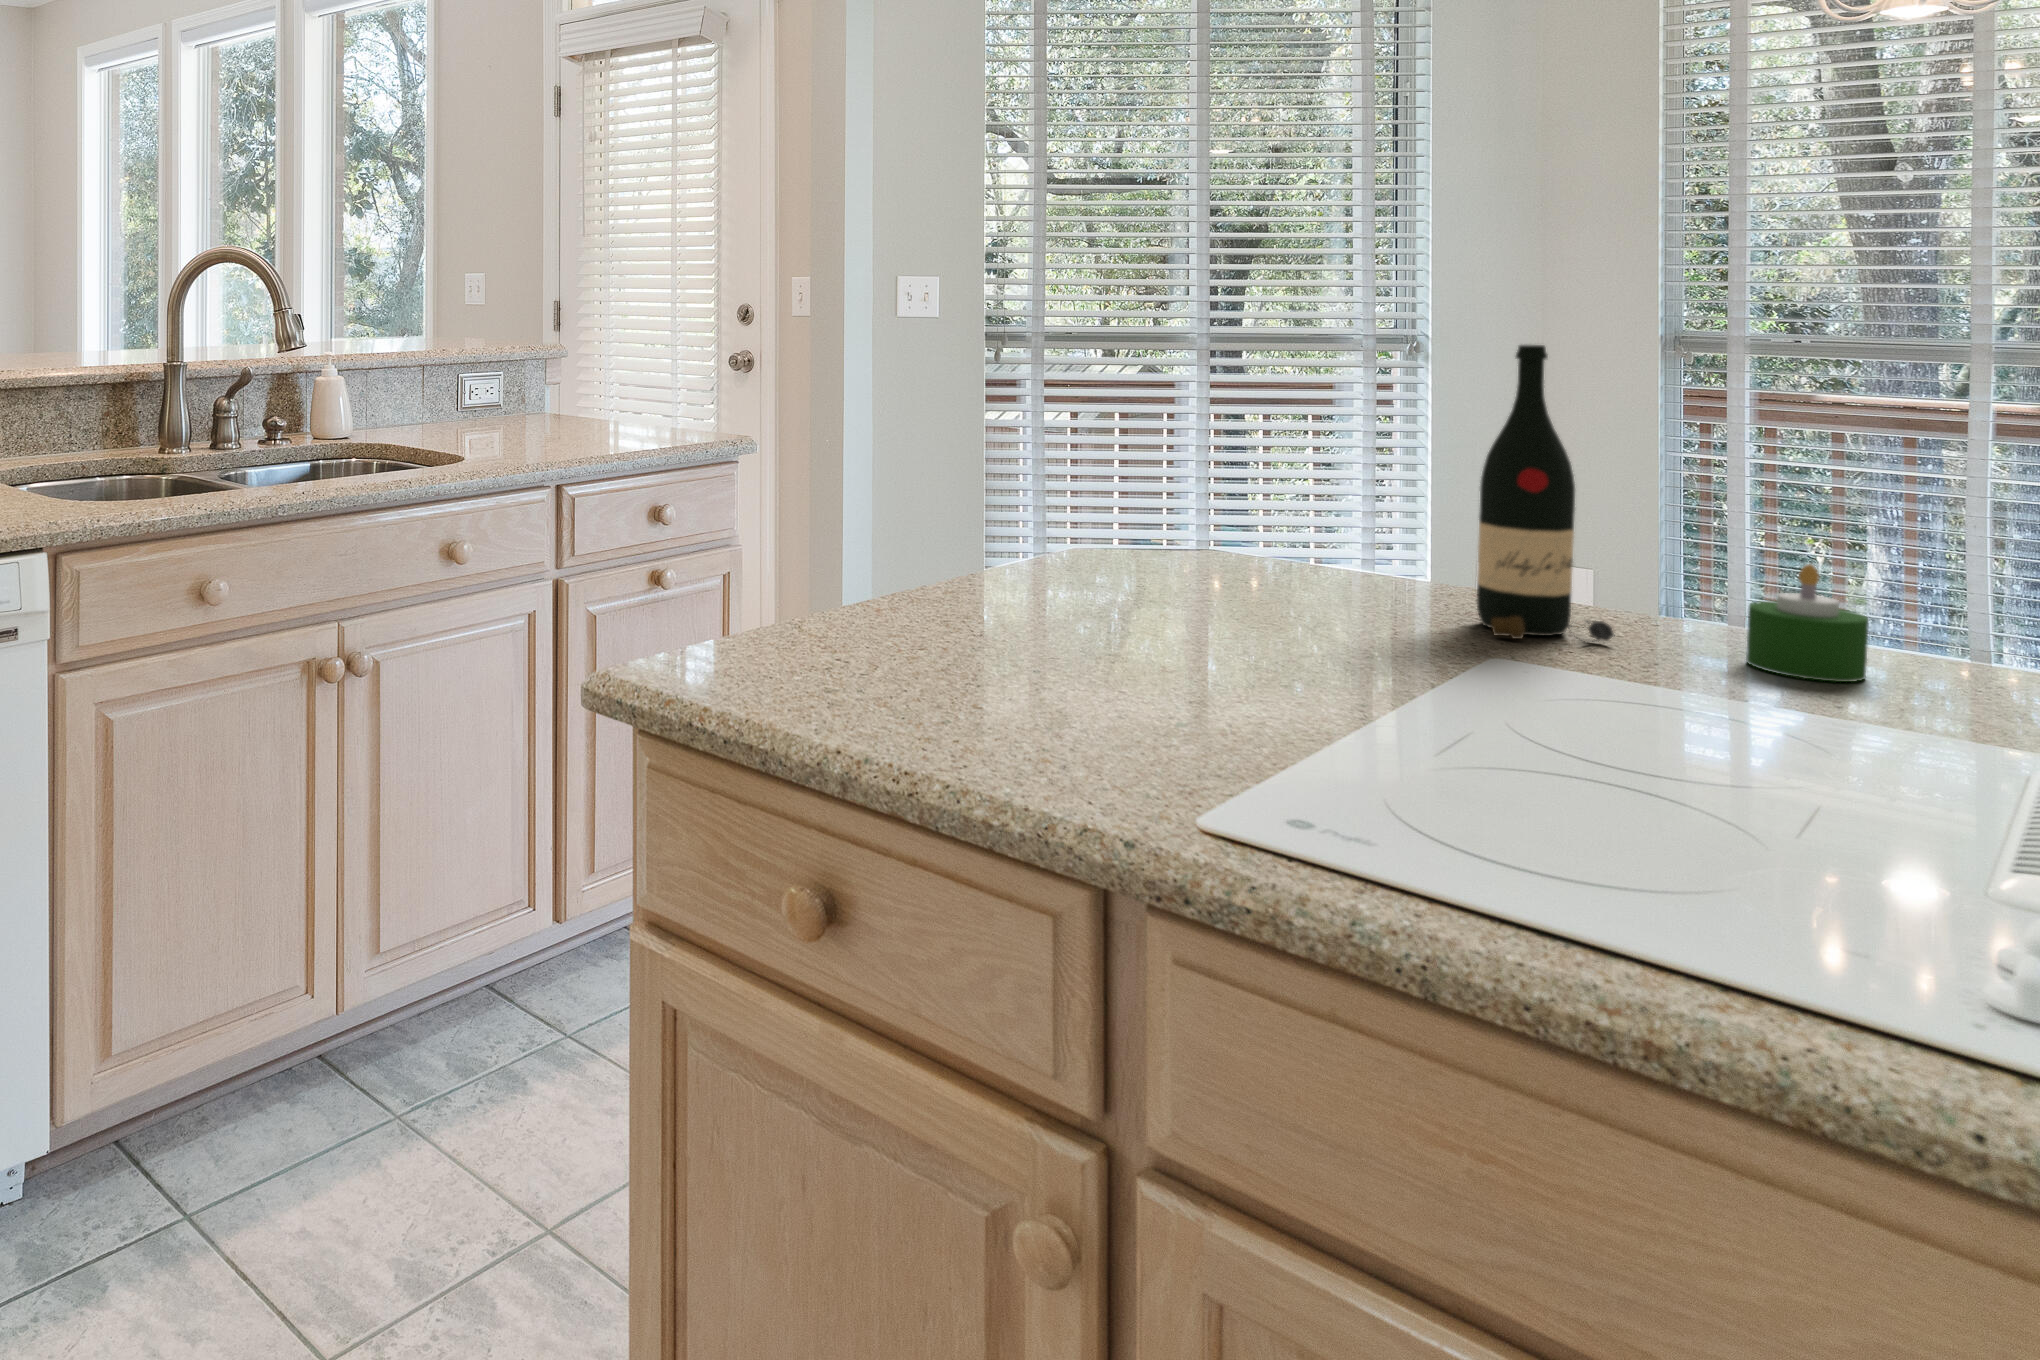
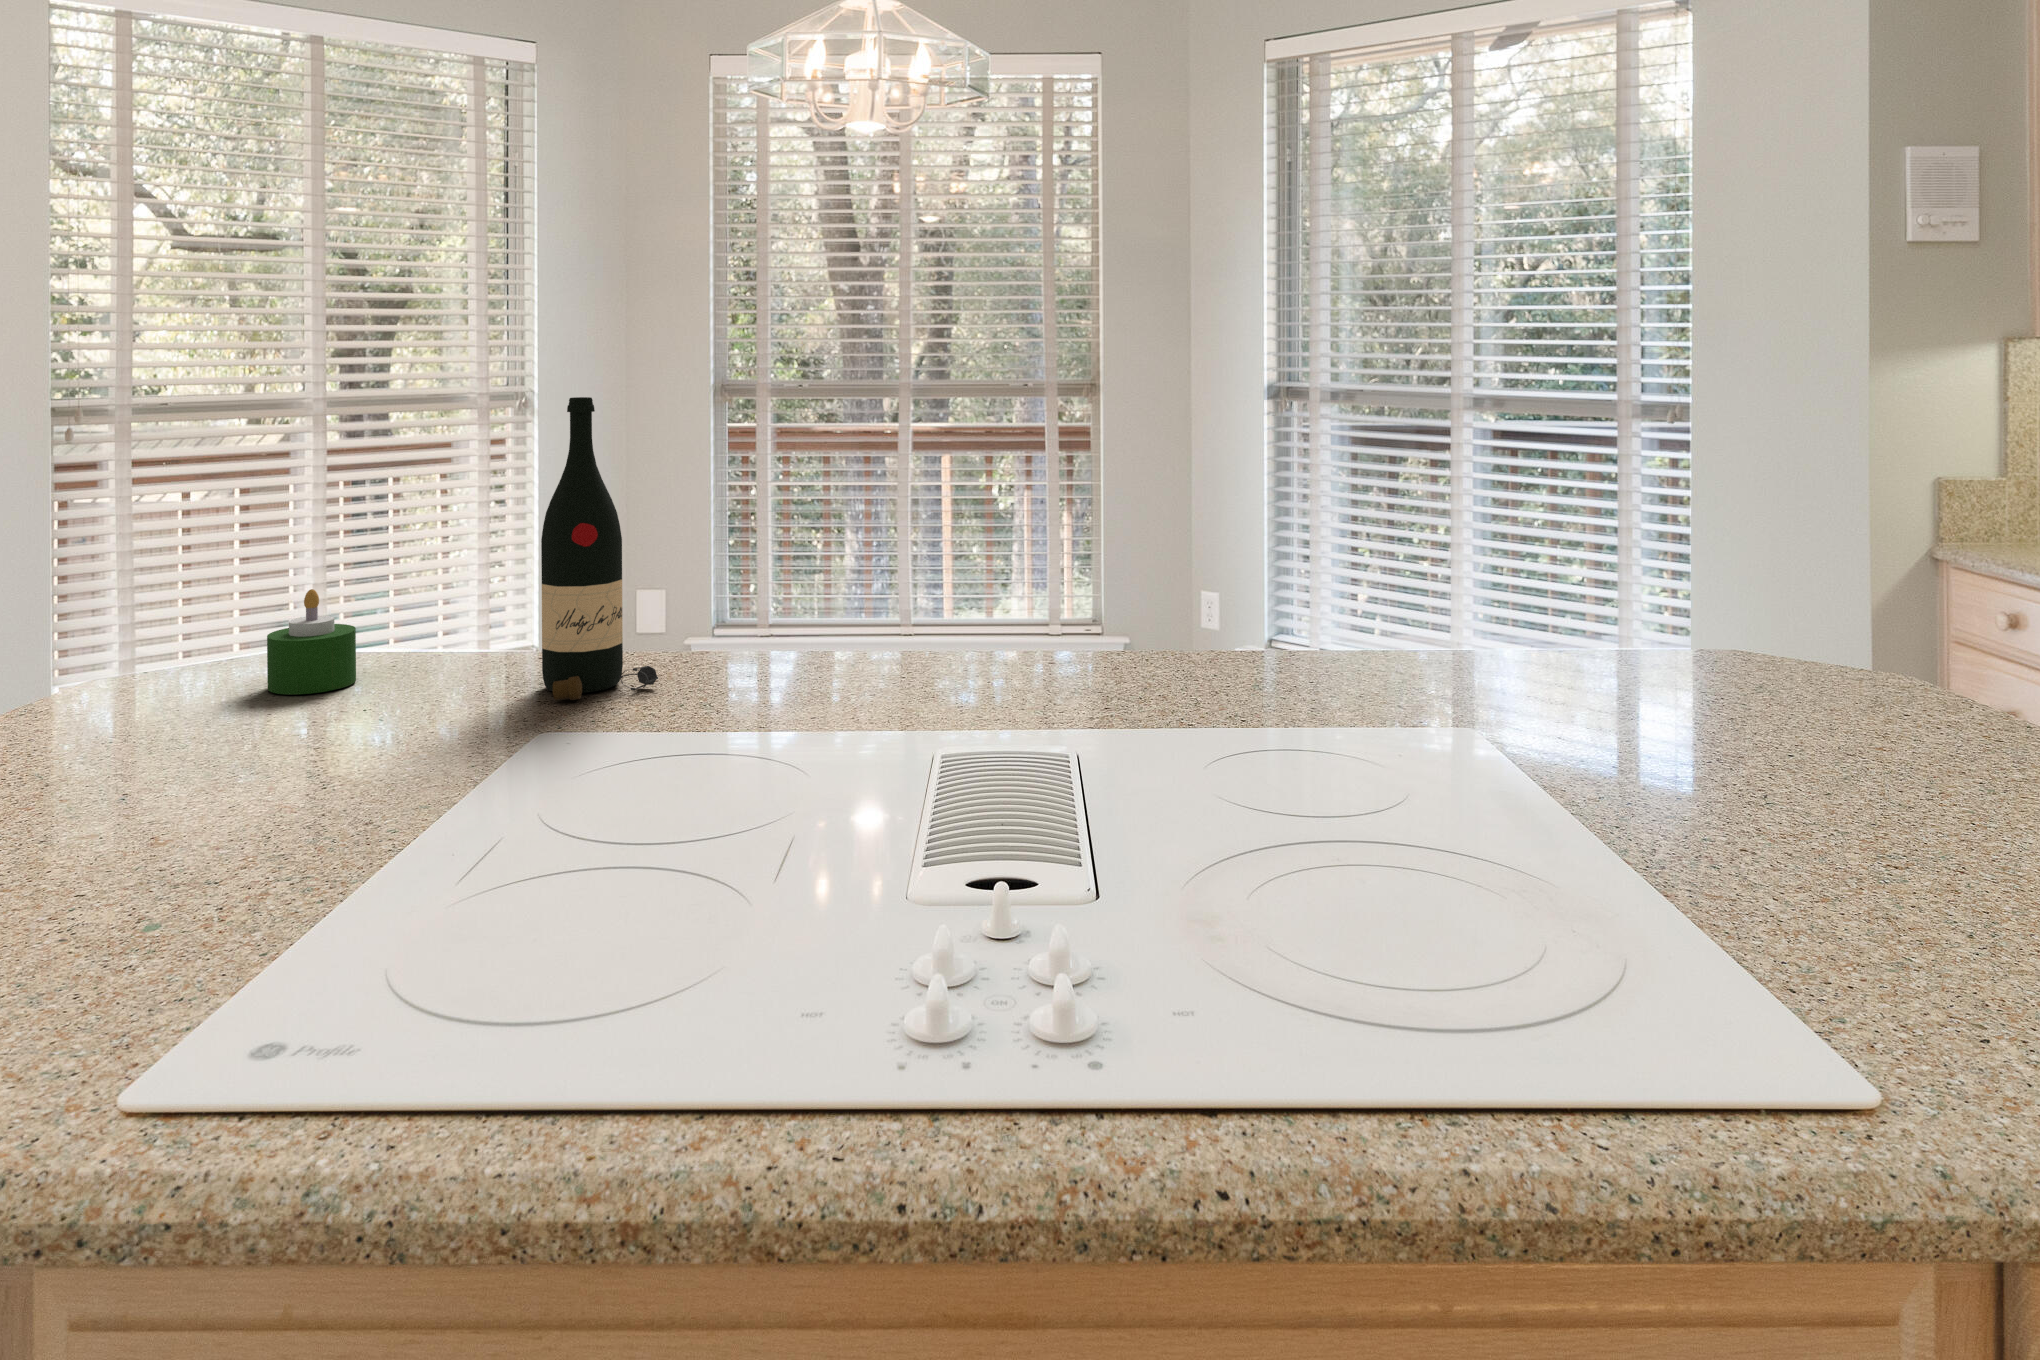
candle: present [1746,564,1869,682] -> present [267,589,356,694]

